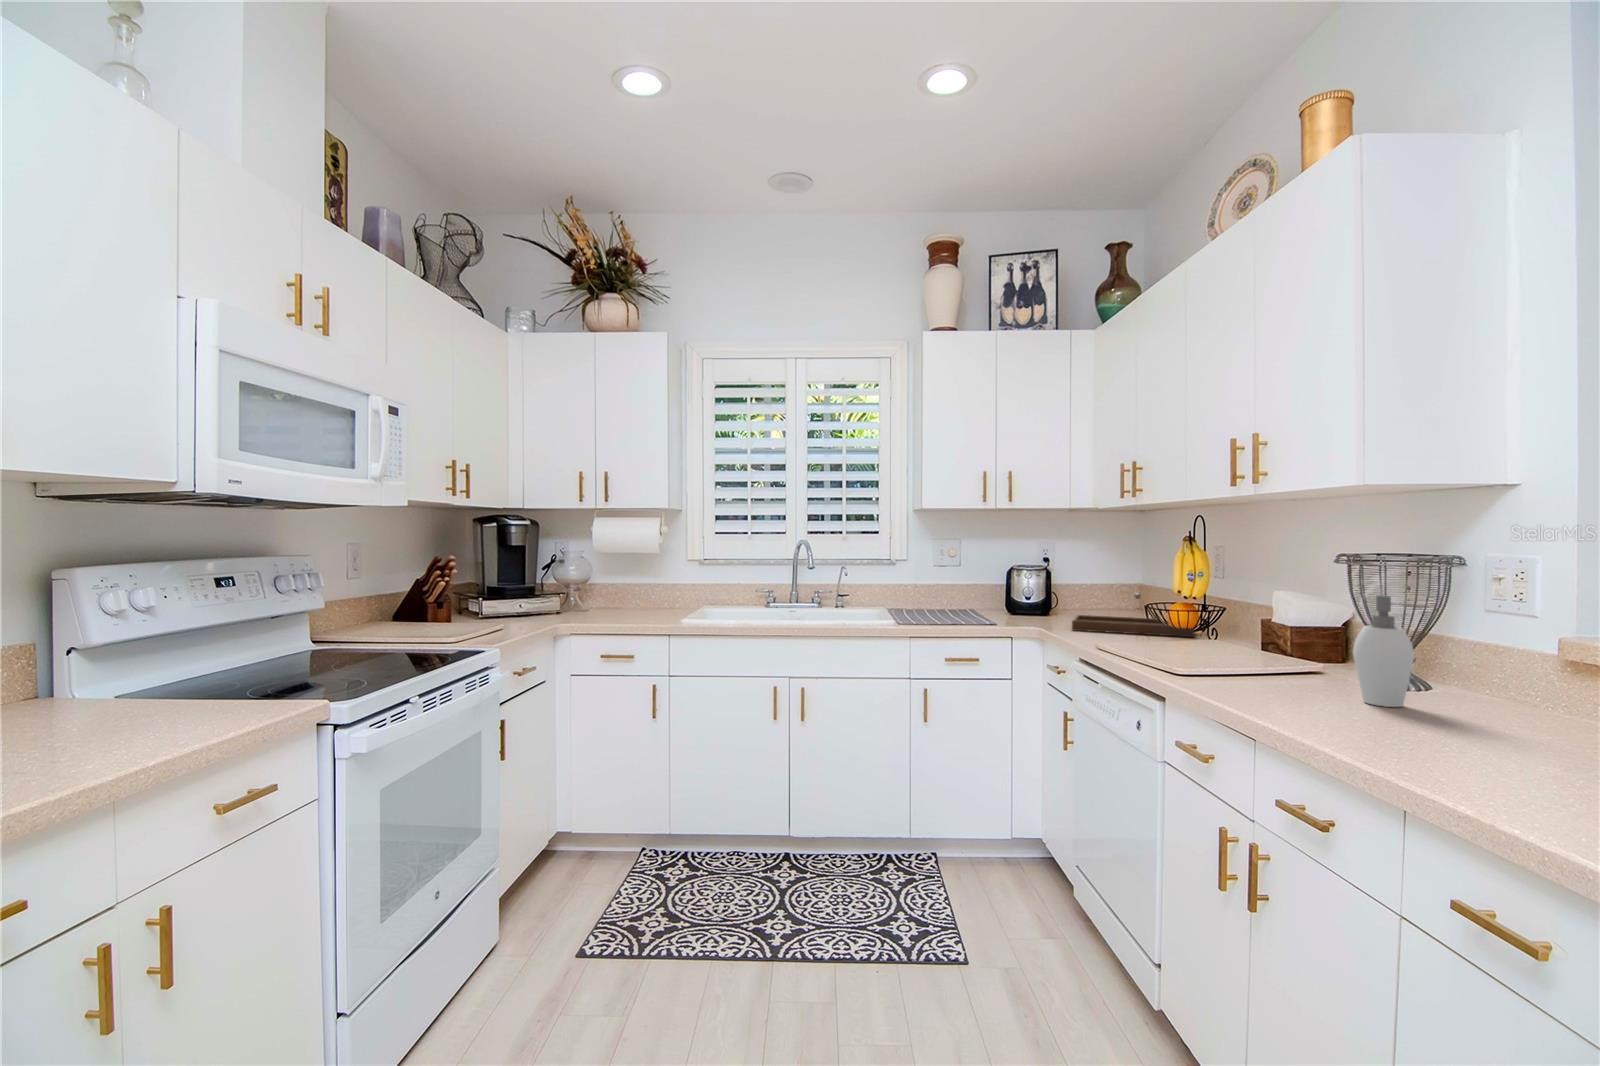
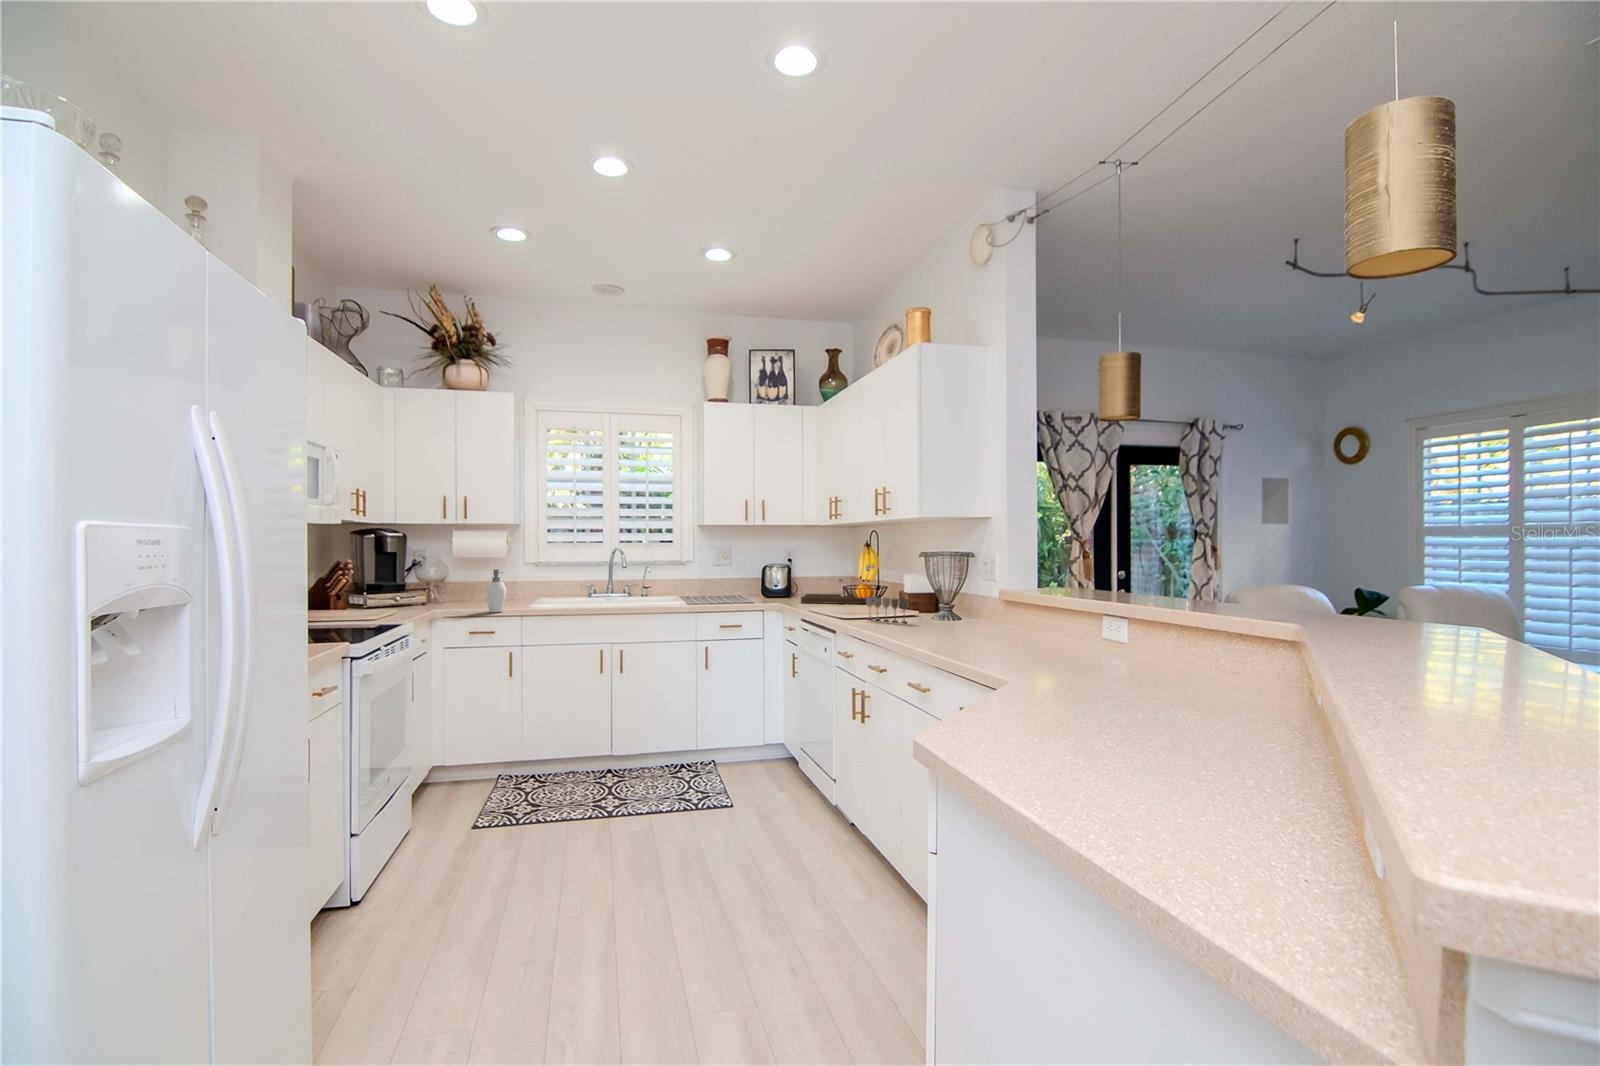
soap dispenser: present [1353,595,1428,707] -> present [486,569,506,612]
wine glass: none [1224,634,1326,691] -> present [866,597,908,623]

